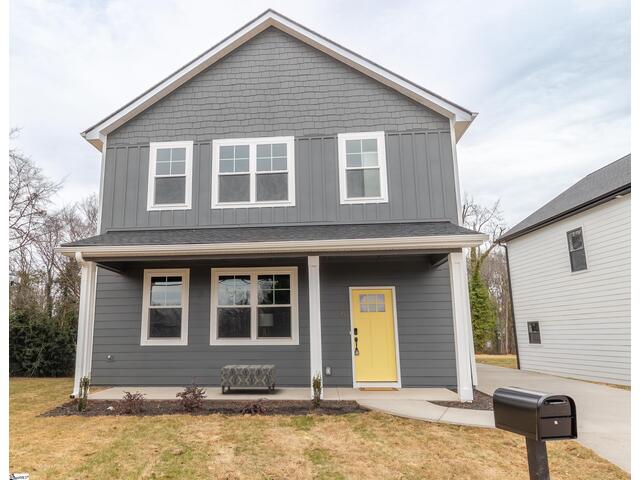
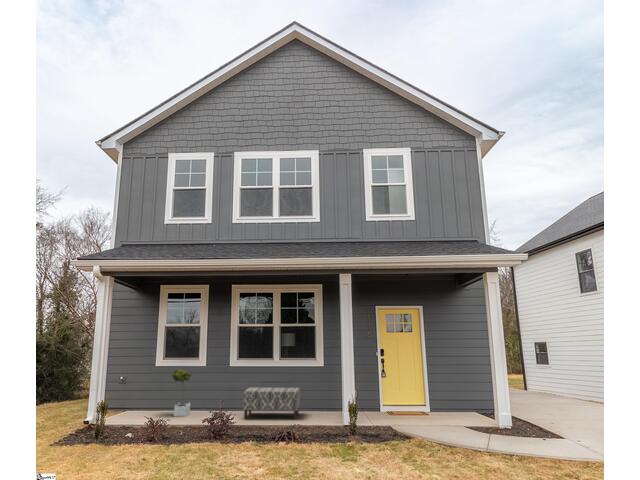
potted tree: none [156,348,174,392] -> present [172,369,191,416]

